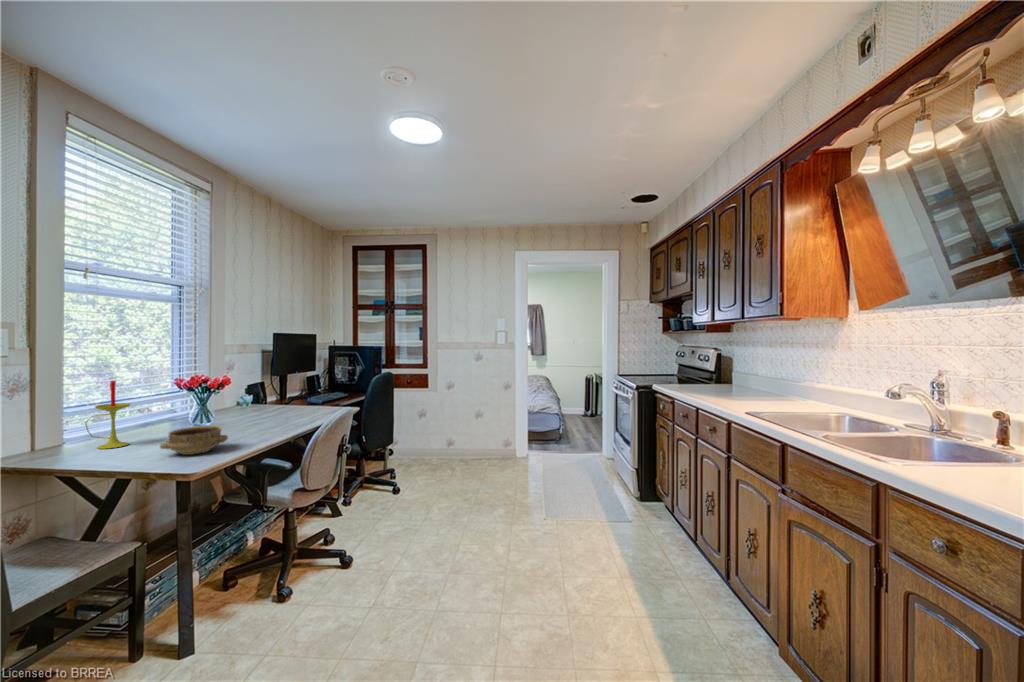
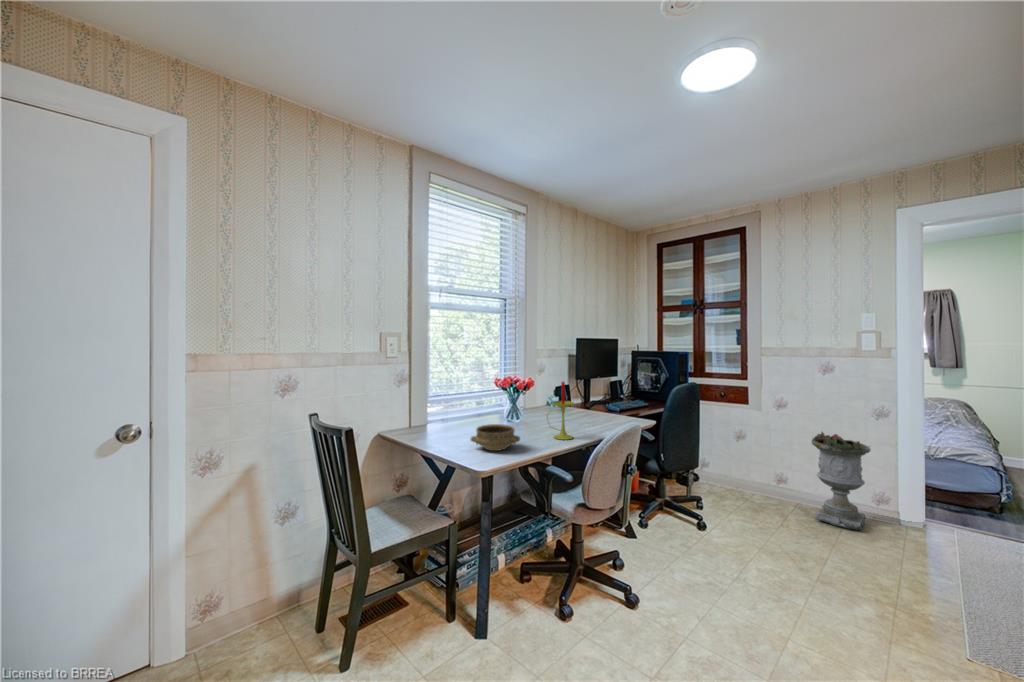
candle: present [85,381,130,449] -> present [550,382,574,440]
planter: none [469,402,502,467] -> present [812,432,871,530]

